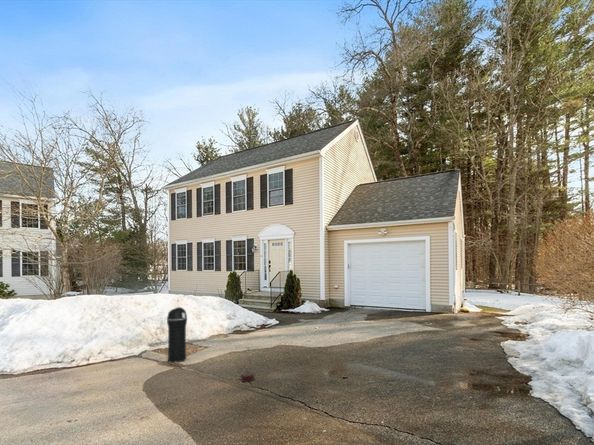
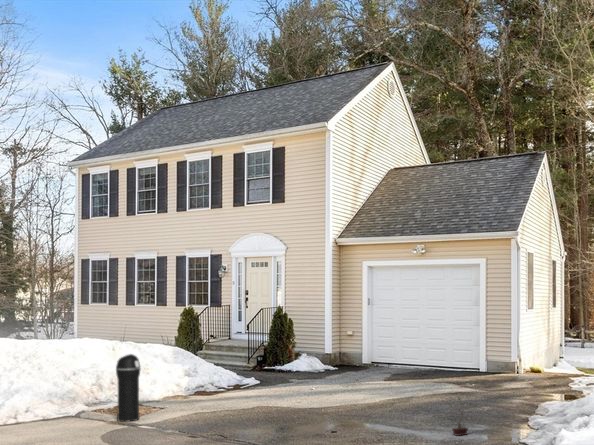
potted plant: present [241,353,258,382] -> present [451,399,468,436]

